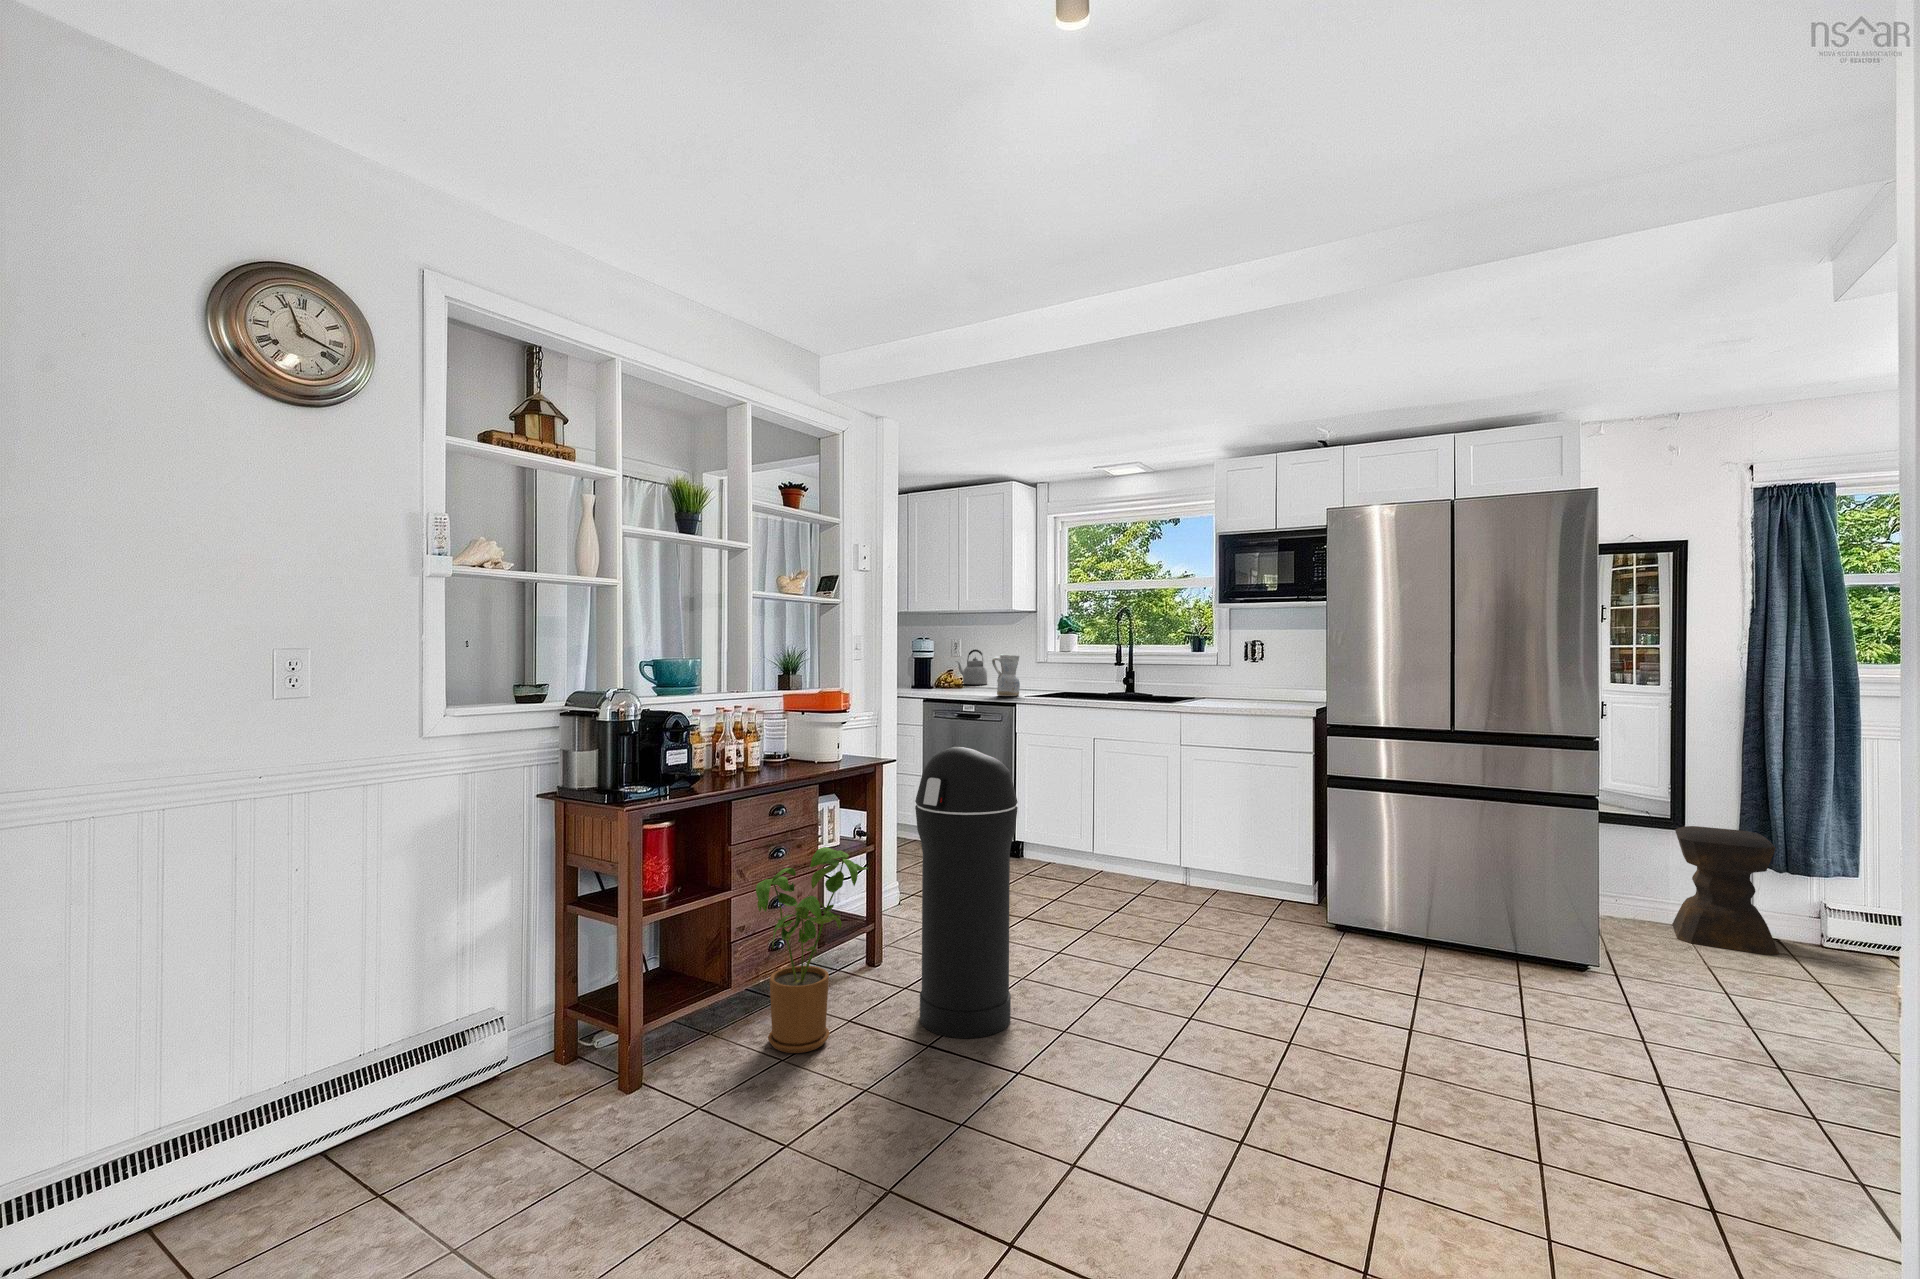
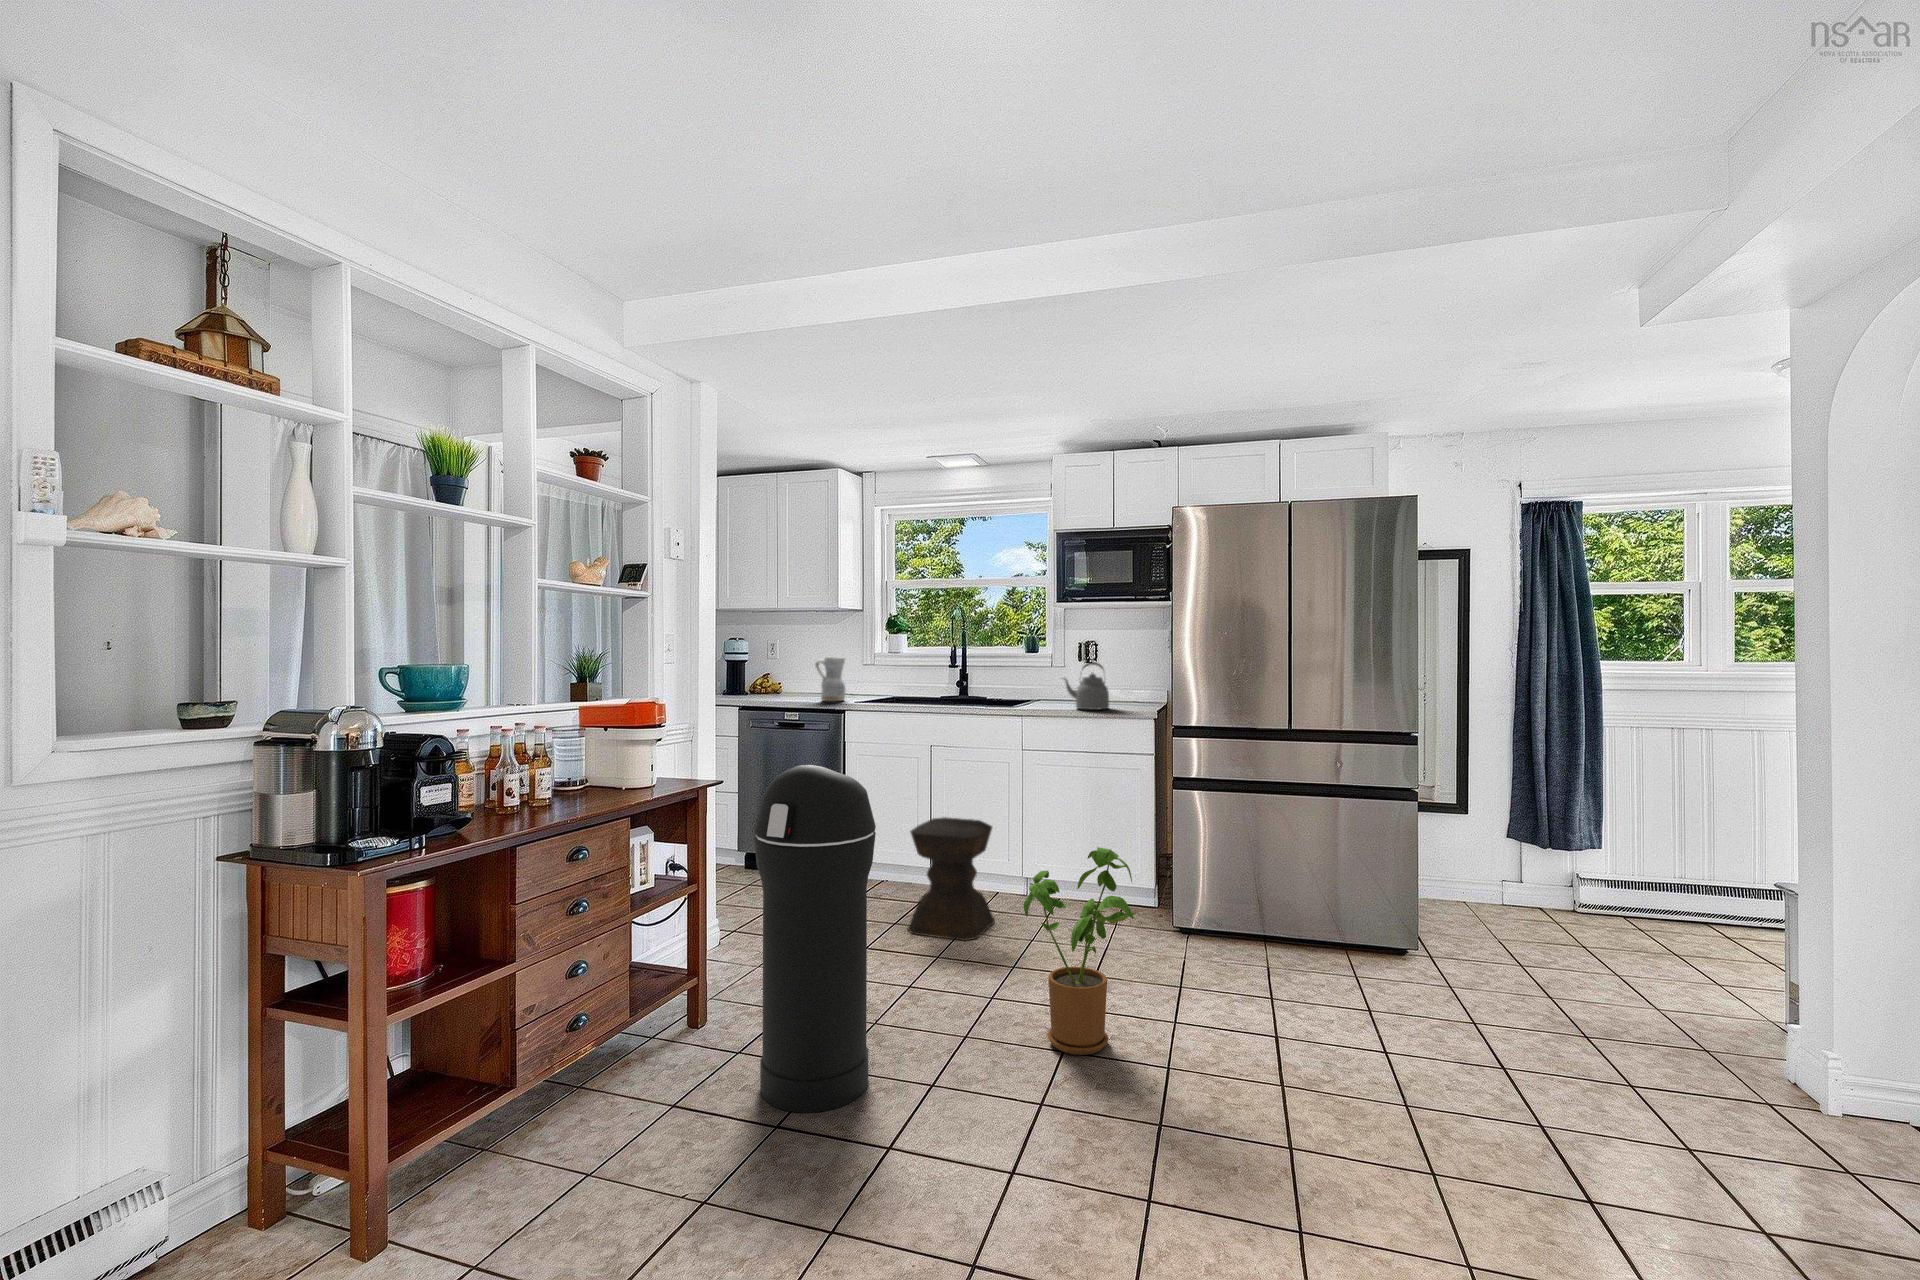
kettle: present [956,649,987,684] -> present [1063,662,1109,710]
stool: present [1672,826,1779,955] -> present [908,817,995,941]
house plant: present [756,847,868,1053] -> present [1024,847,1135,1055]

